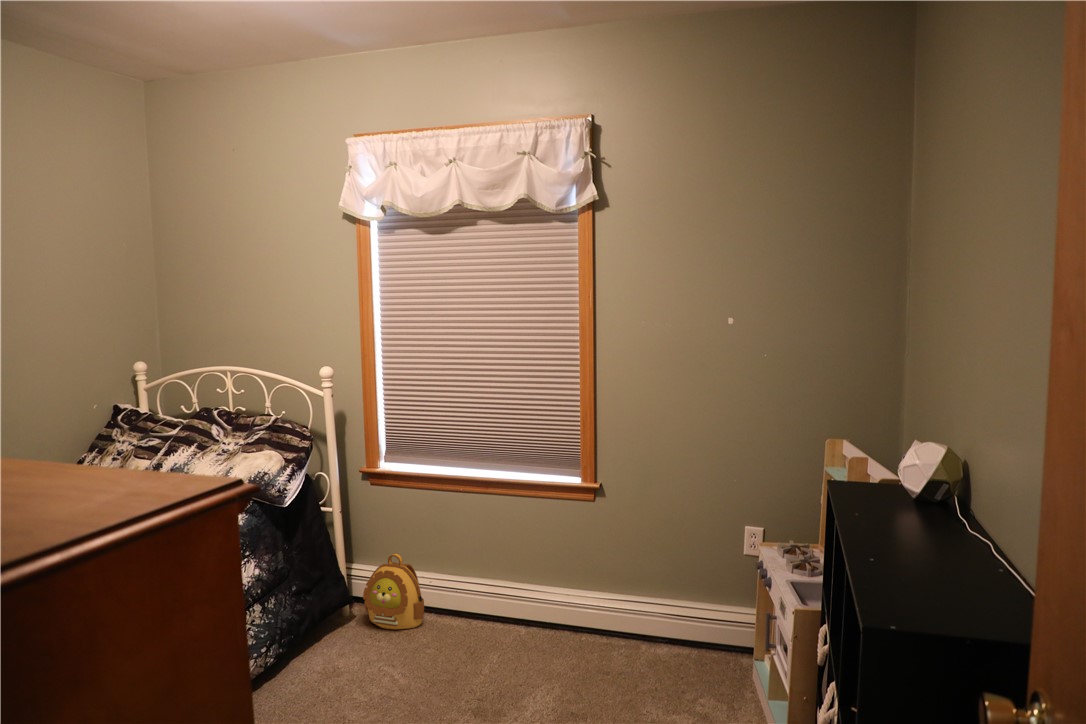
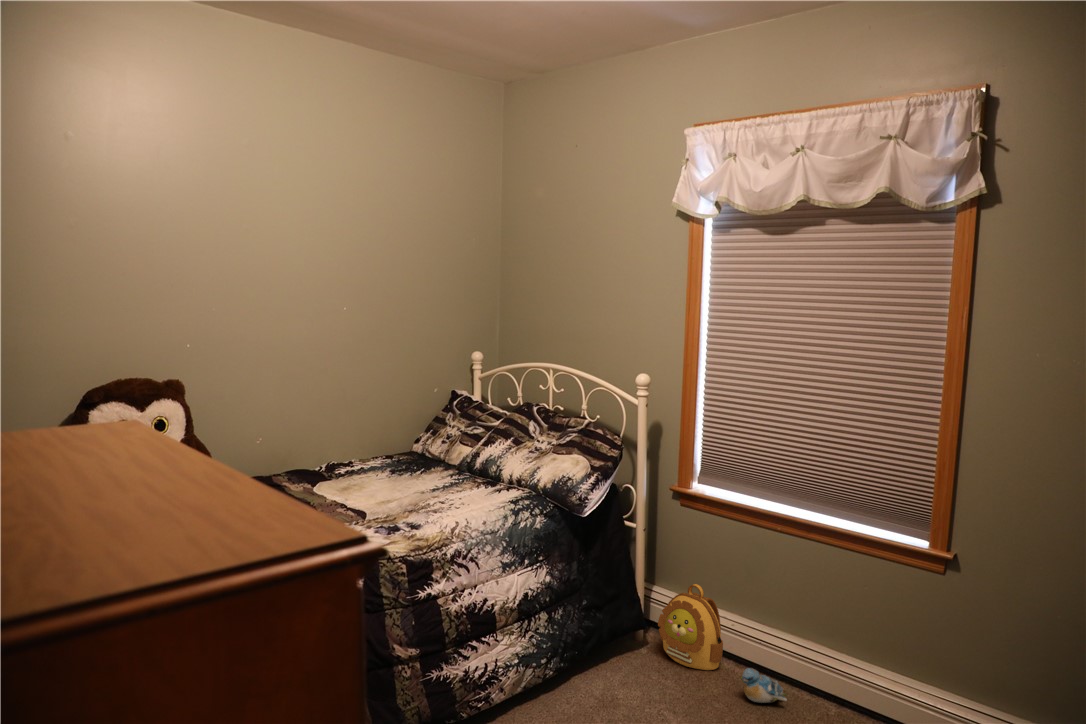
plush toy: none [443,614,483,642] -> present [741,668,787,703]

